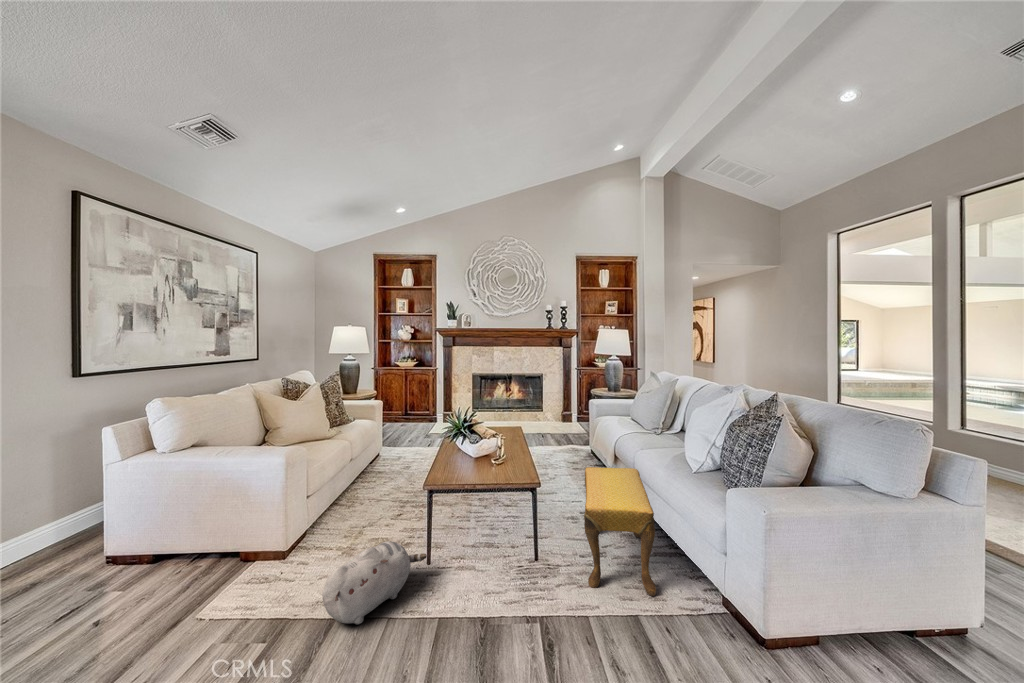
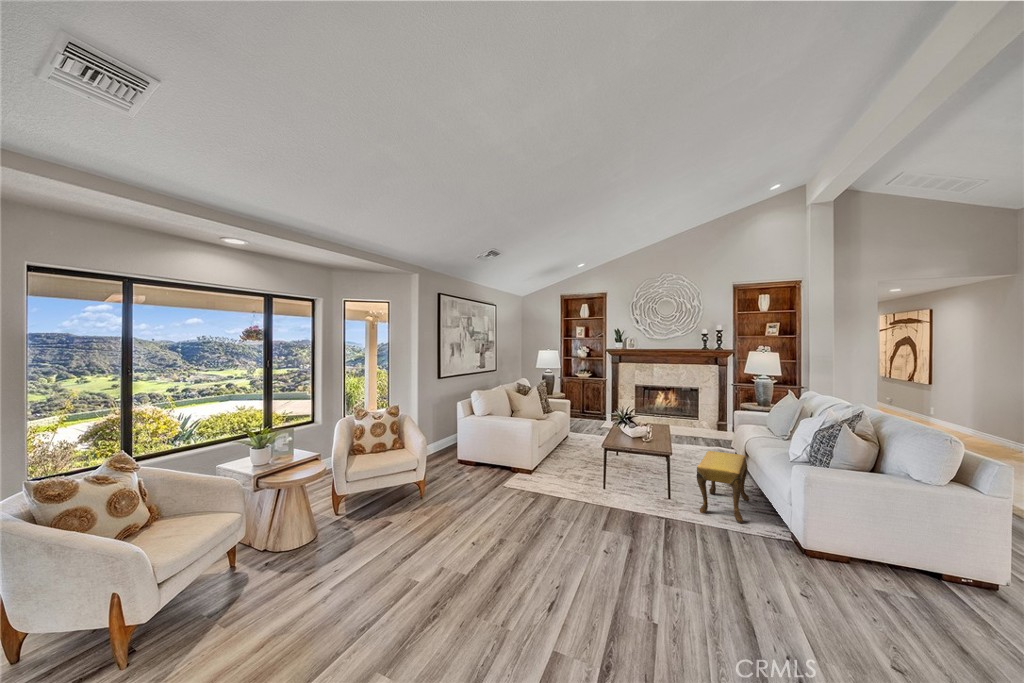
plush toy: present [322,541,427,624] -> none [560,468,606,499]

